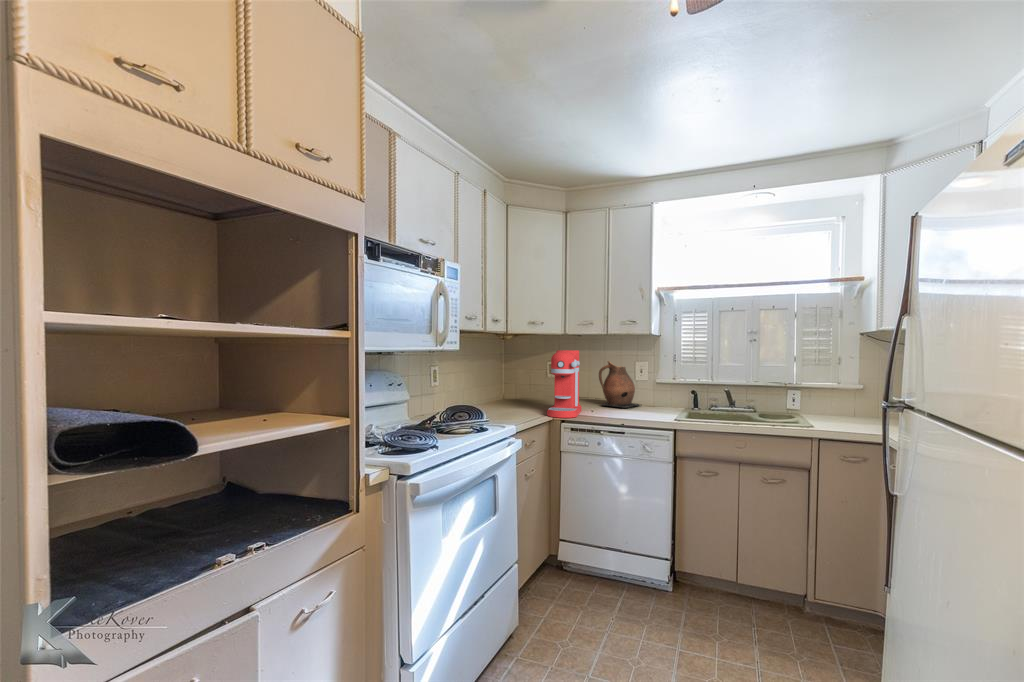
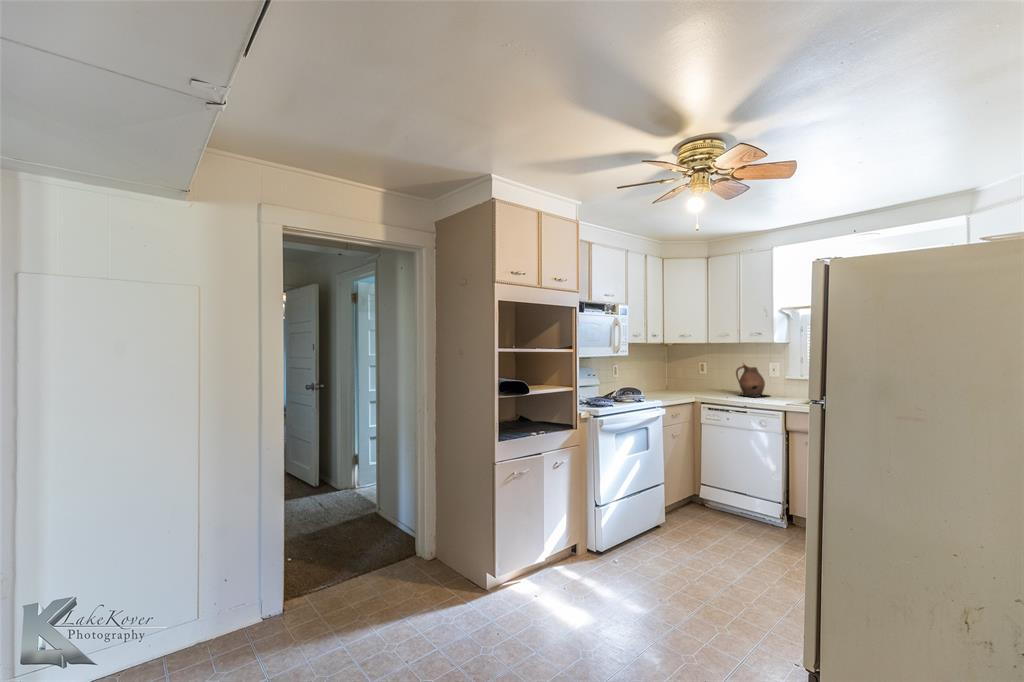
coffee maker: present [547,350,582,418] -> none [690,356,718,400]

